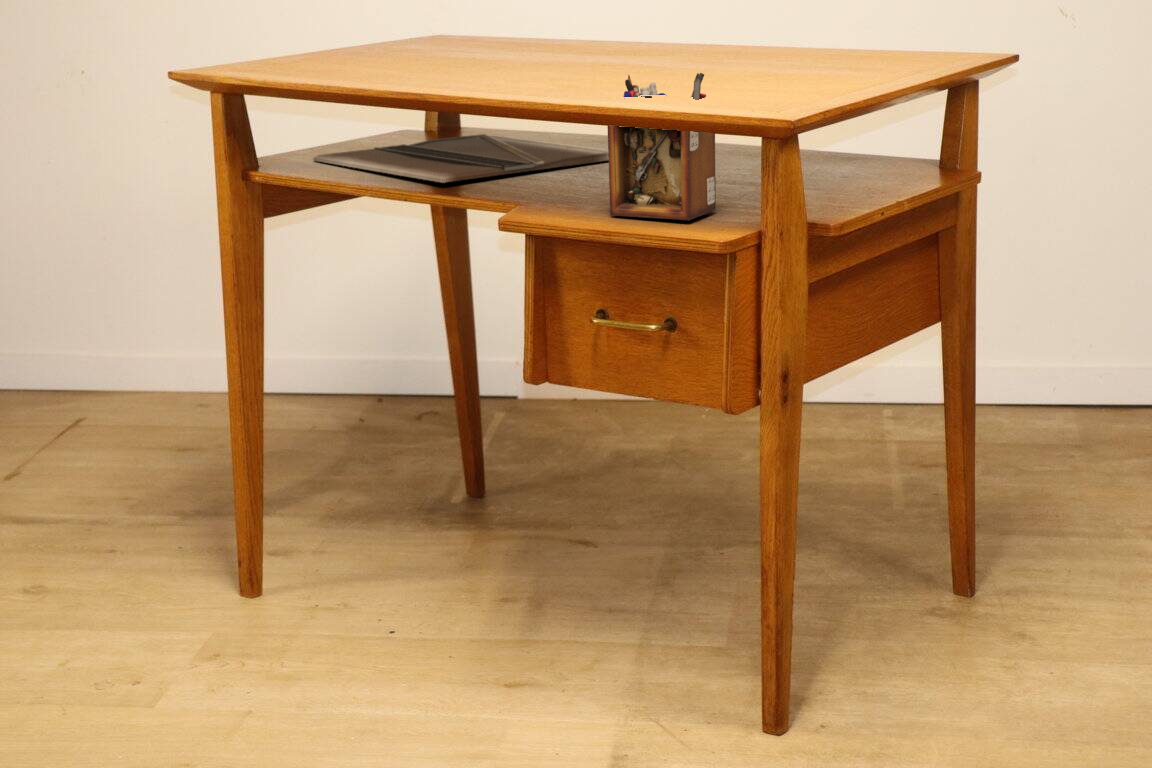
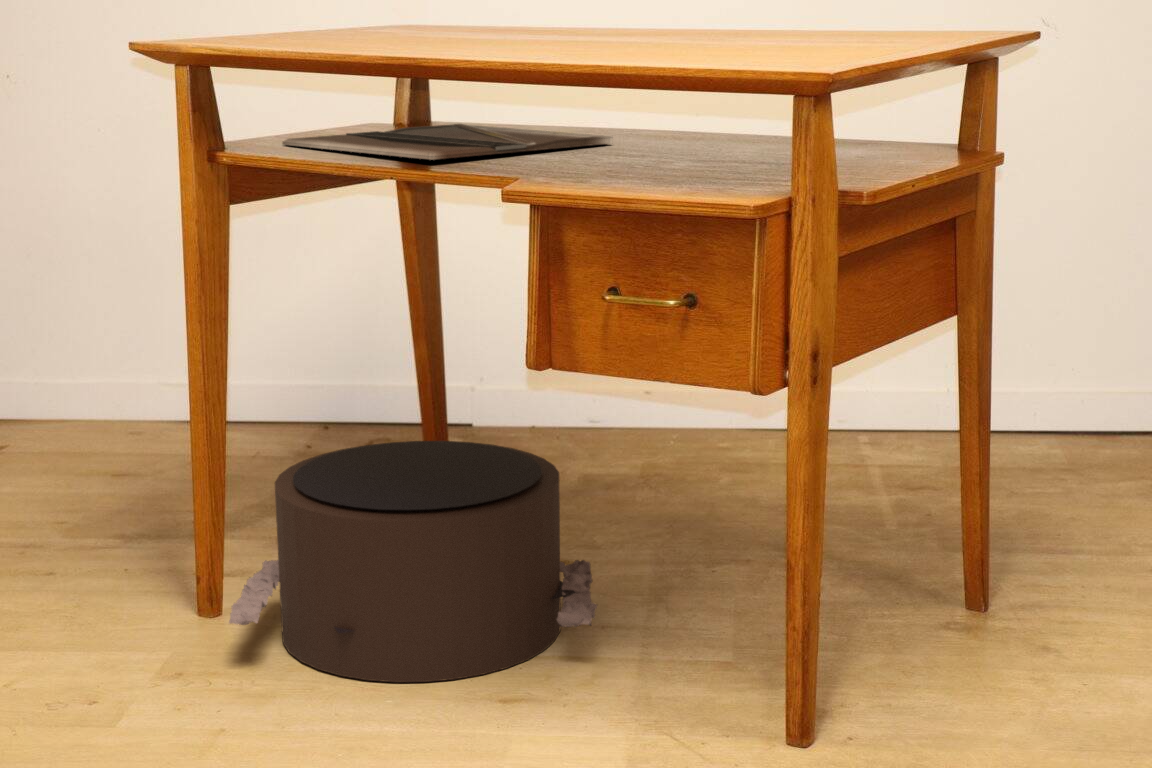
desk organizer: present [607,73,716,220] -> none [621,32,735,188]
pouf: none [261,433,601,663] -> present [229,441,597,682]

